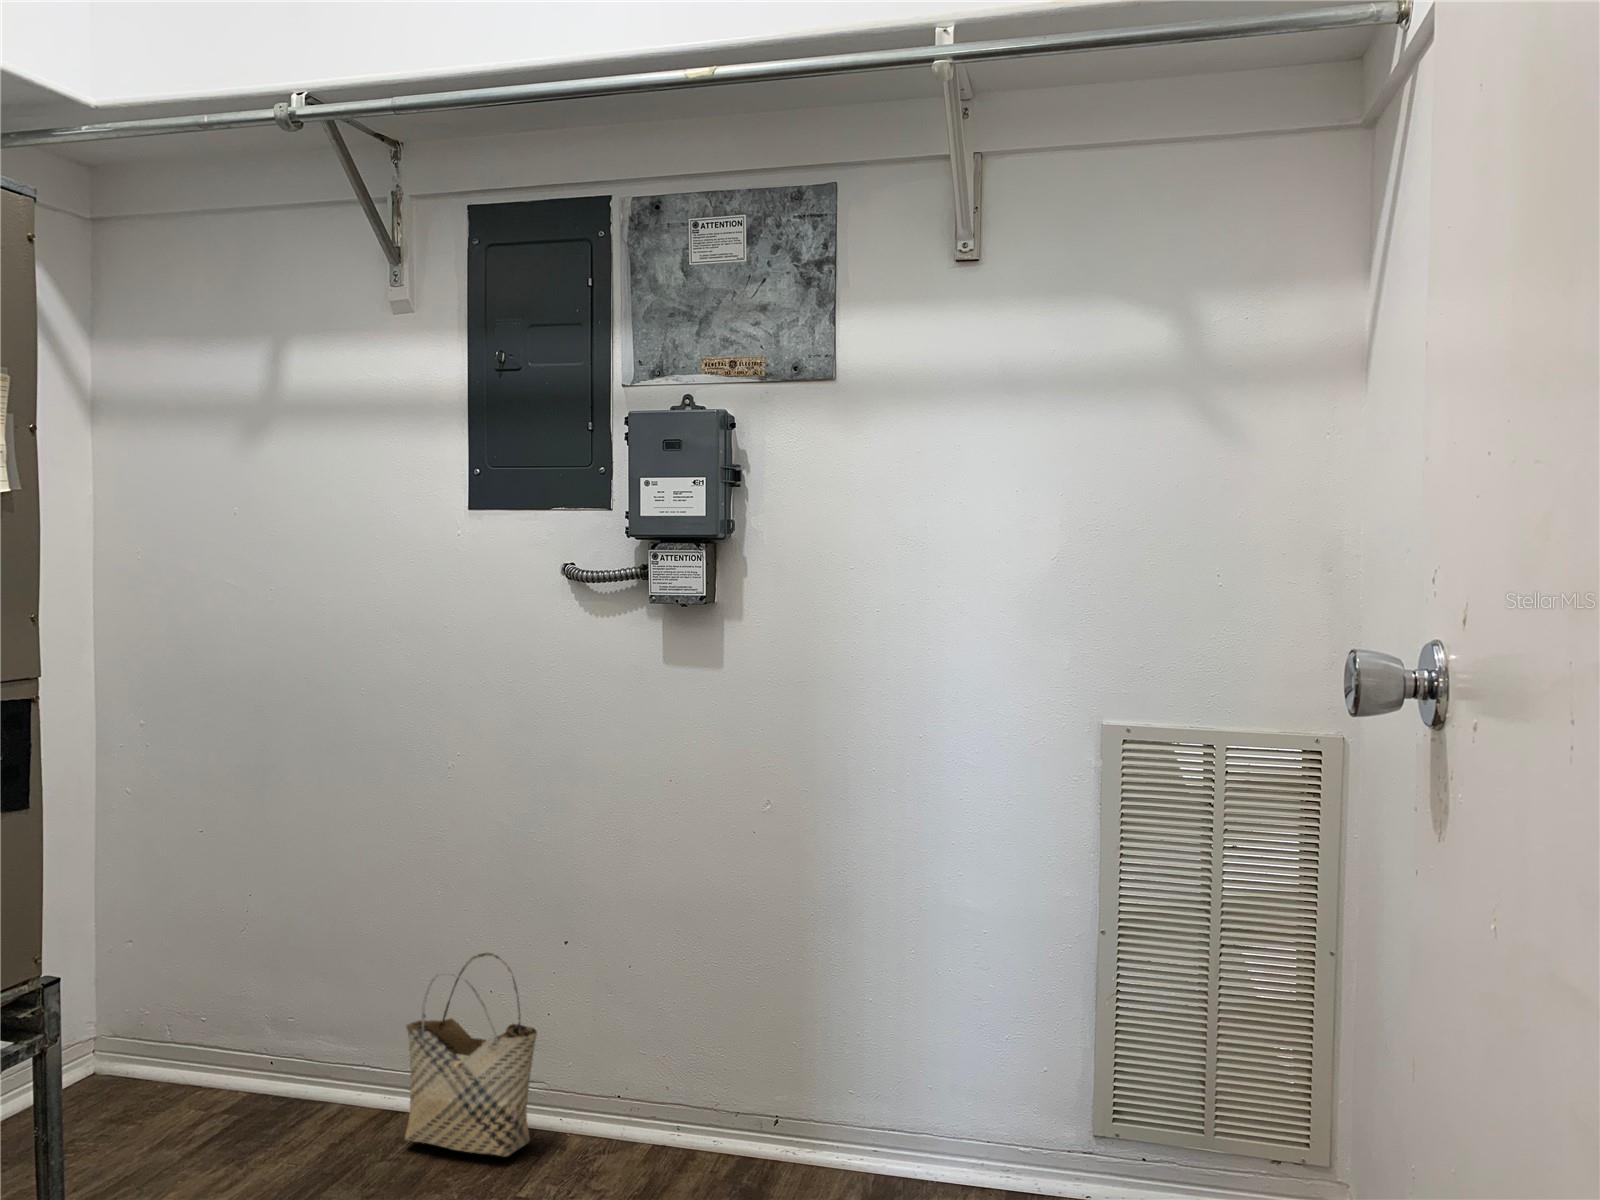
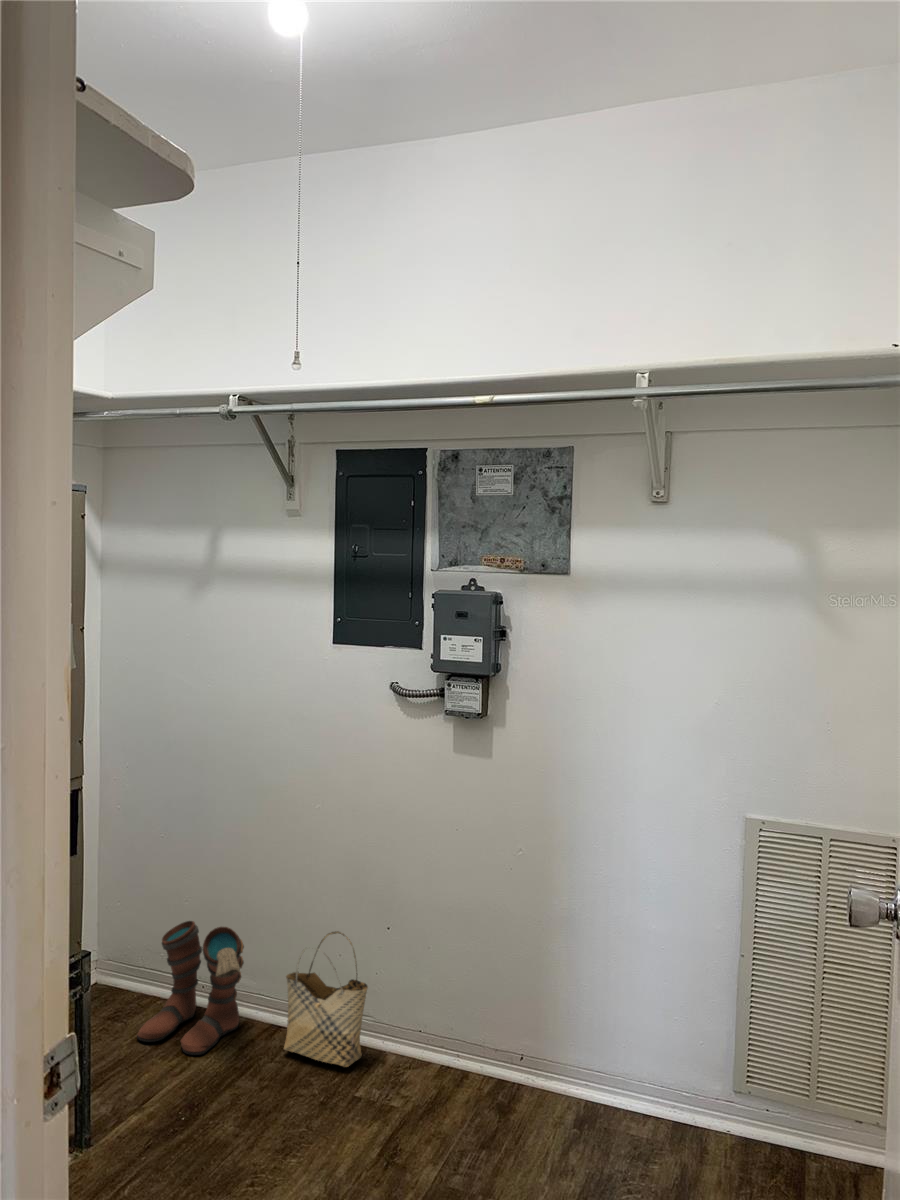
boots: none [162,956,338,1159] -> present [137,921,244,1055]

